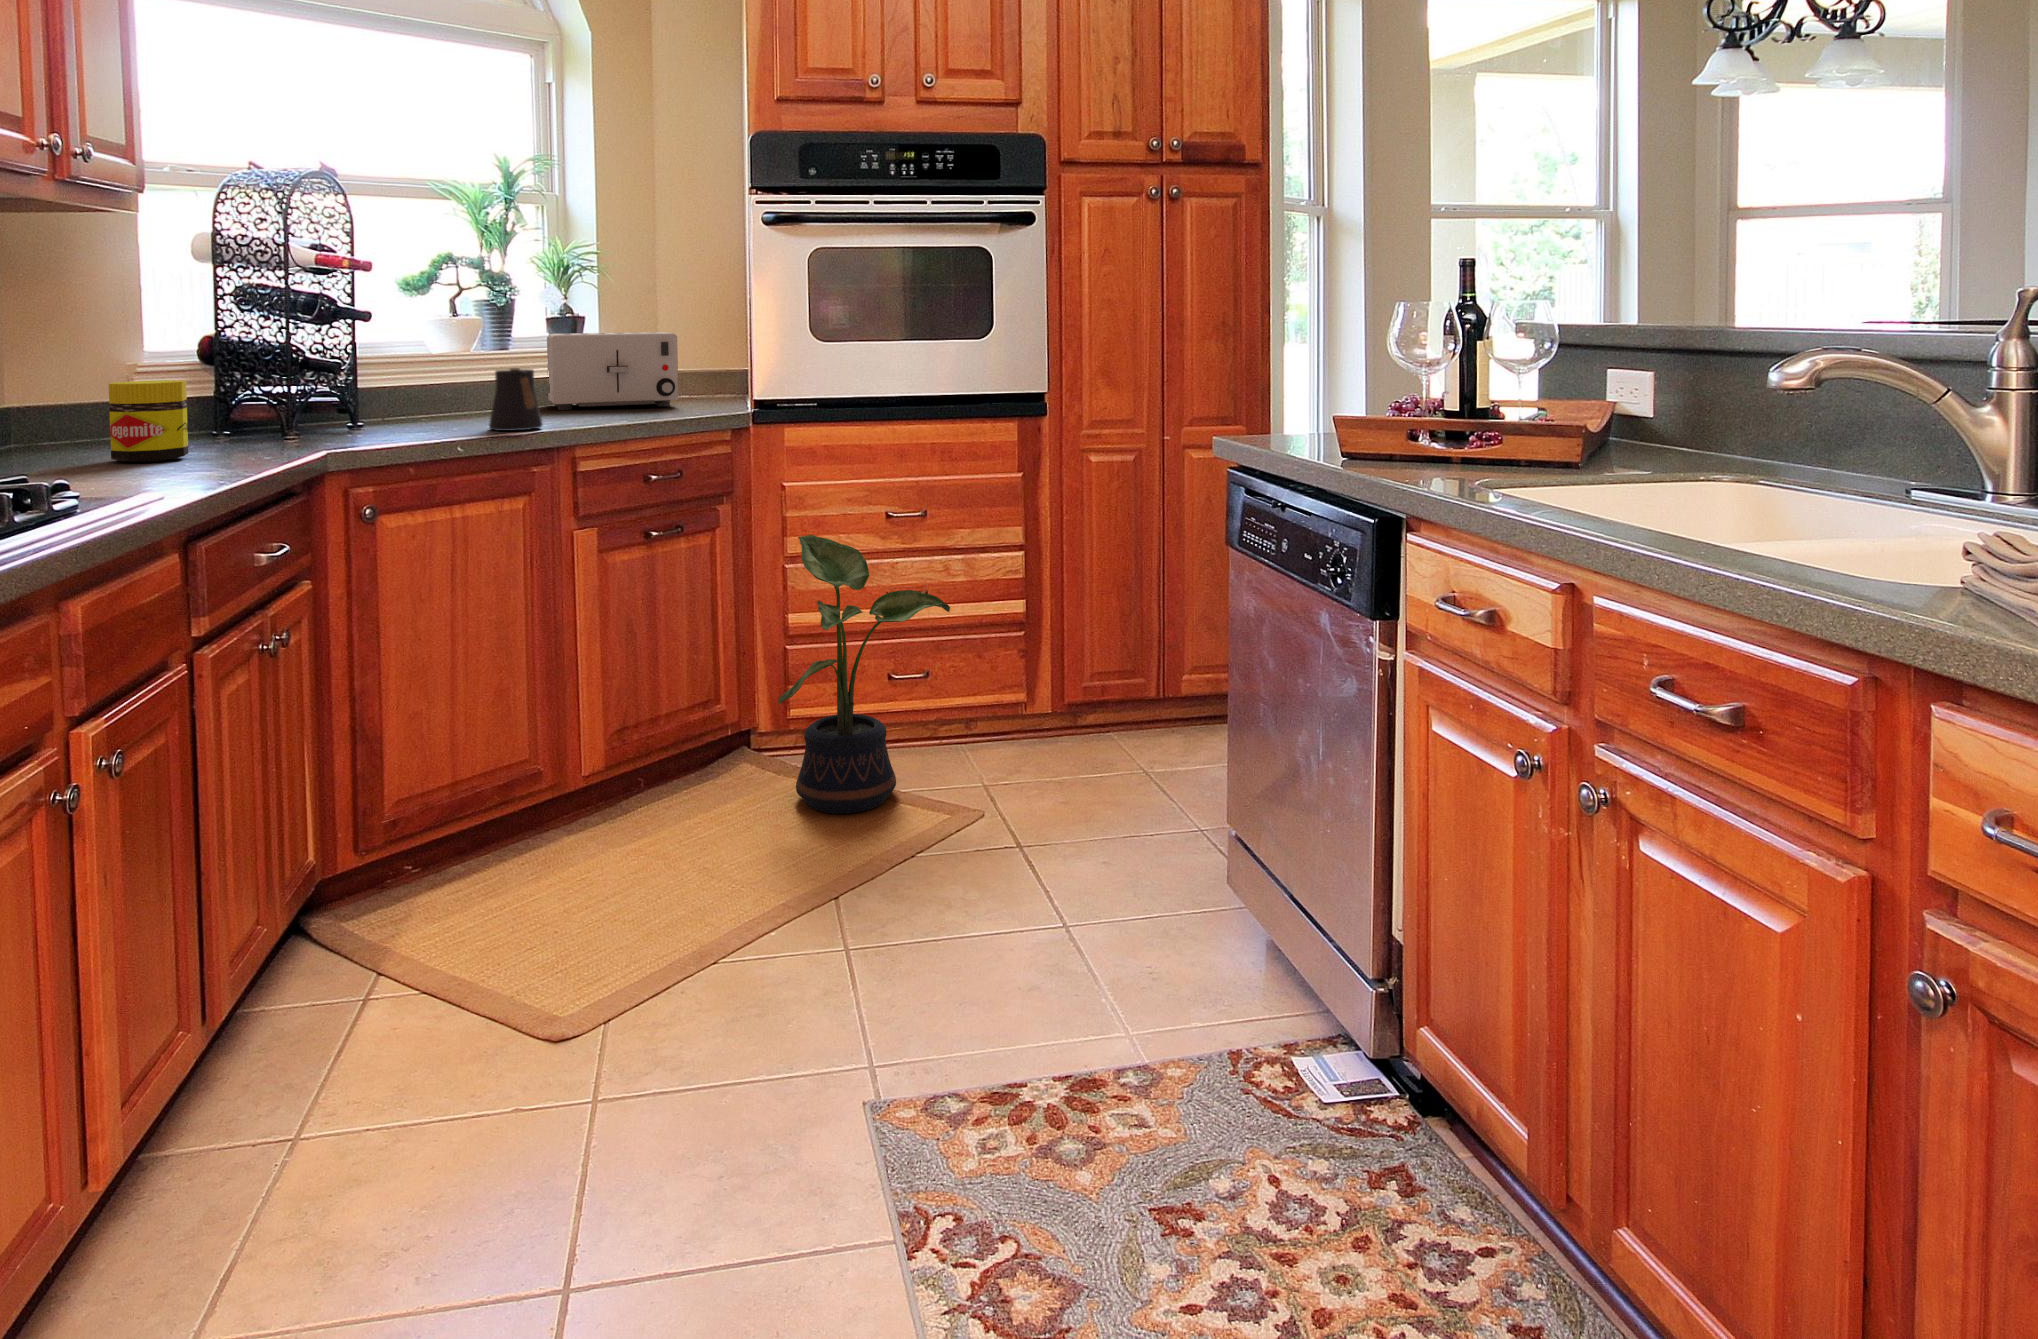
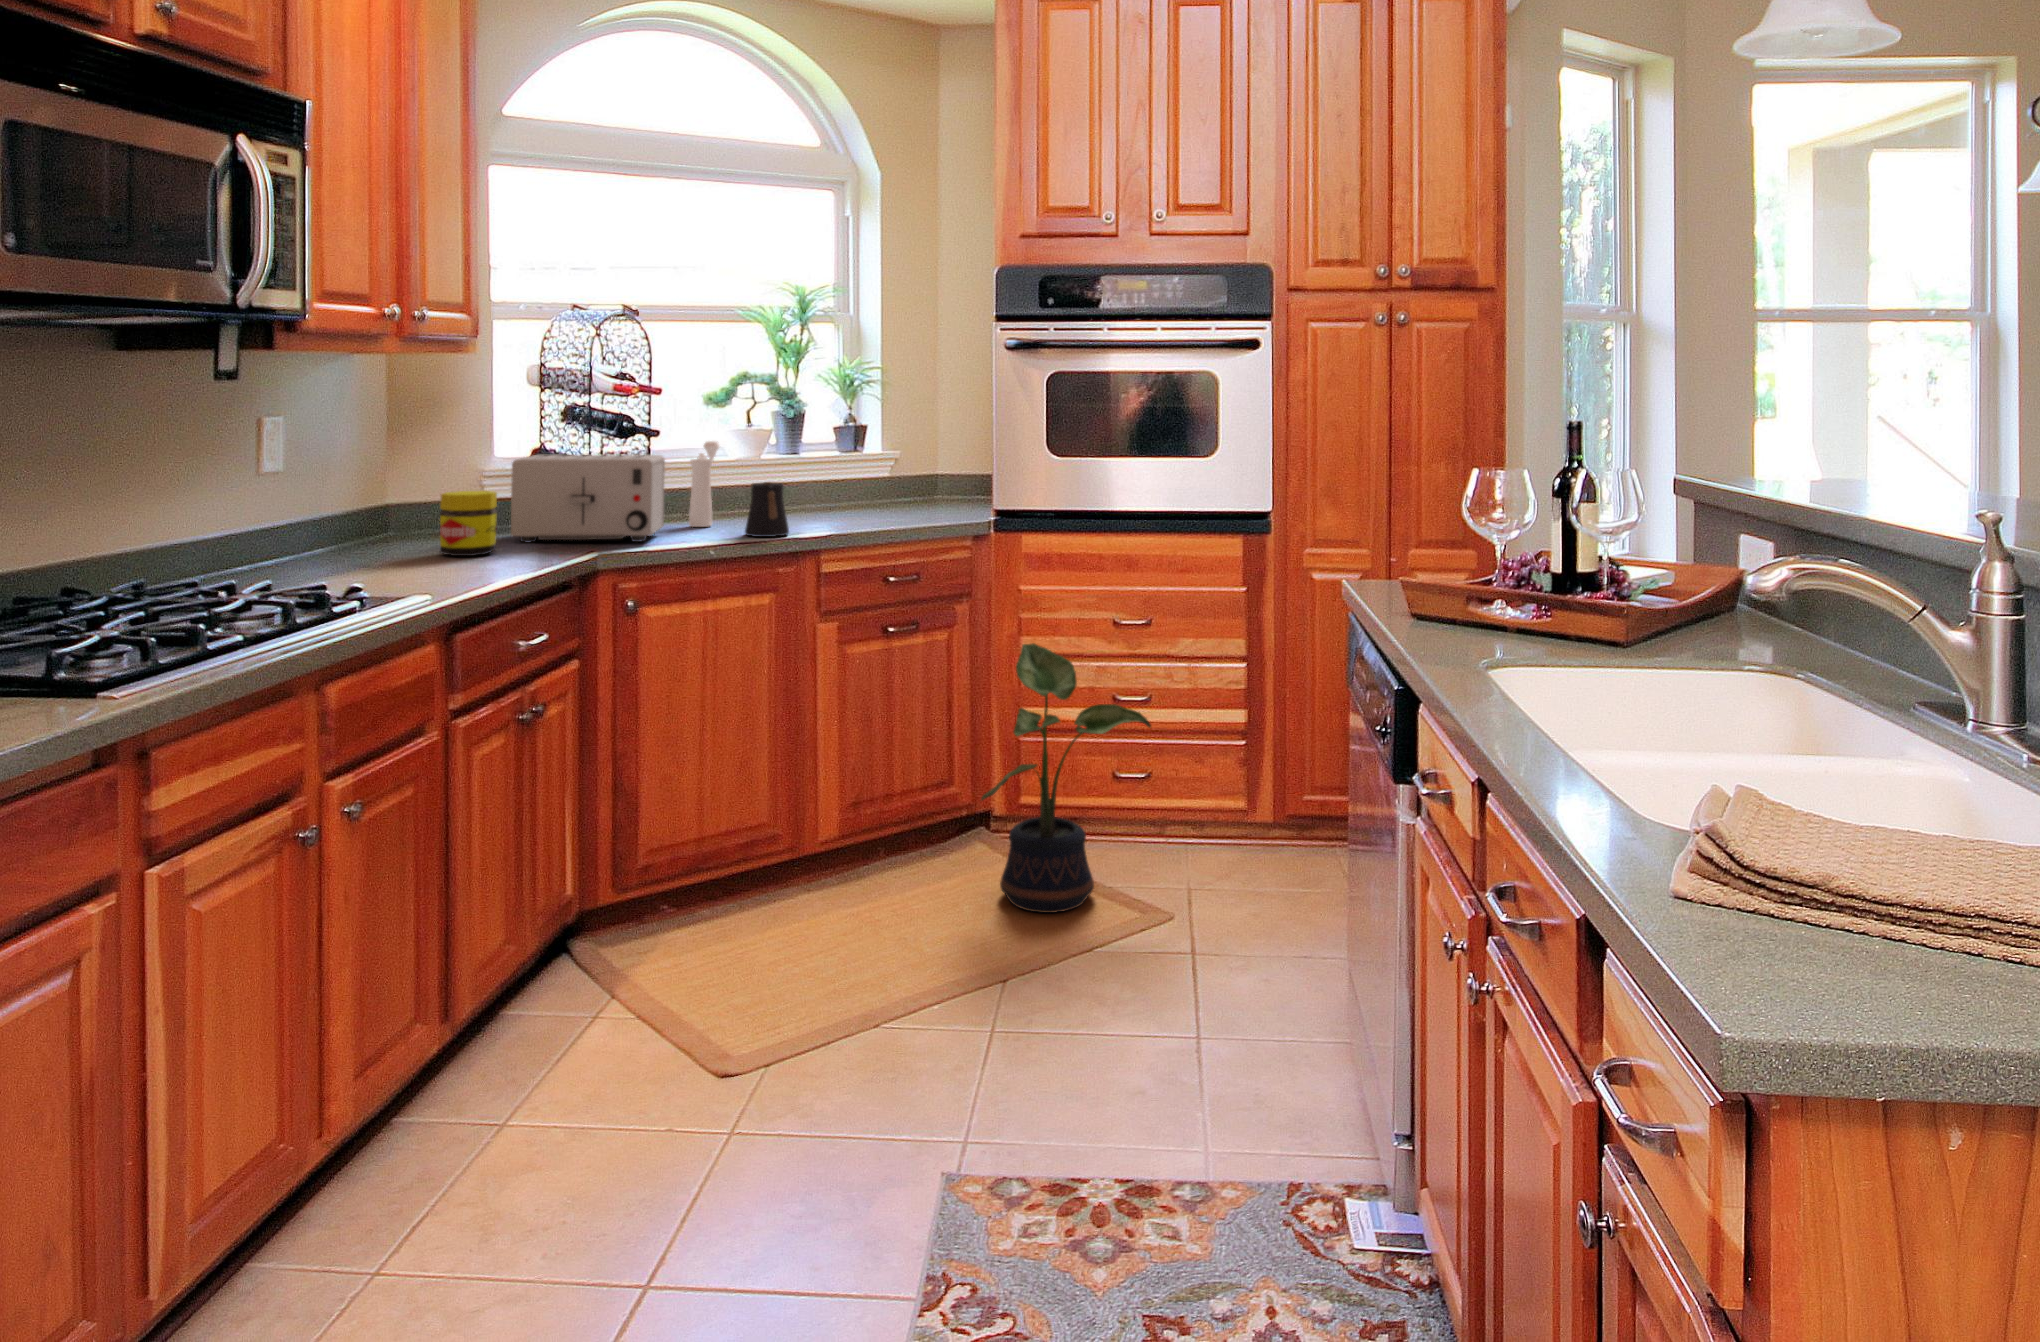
pepper mill: none [407,328,438,425] -> present [689,441,720,527]
toaster: present [547,332,678,410] -> present [511,455,665,542]

